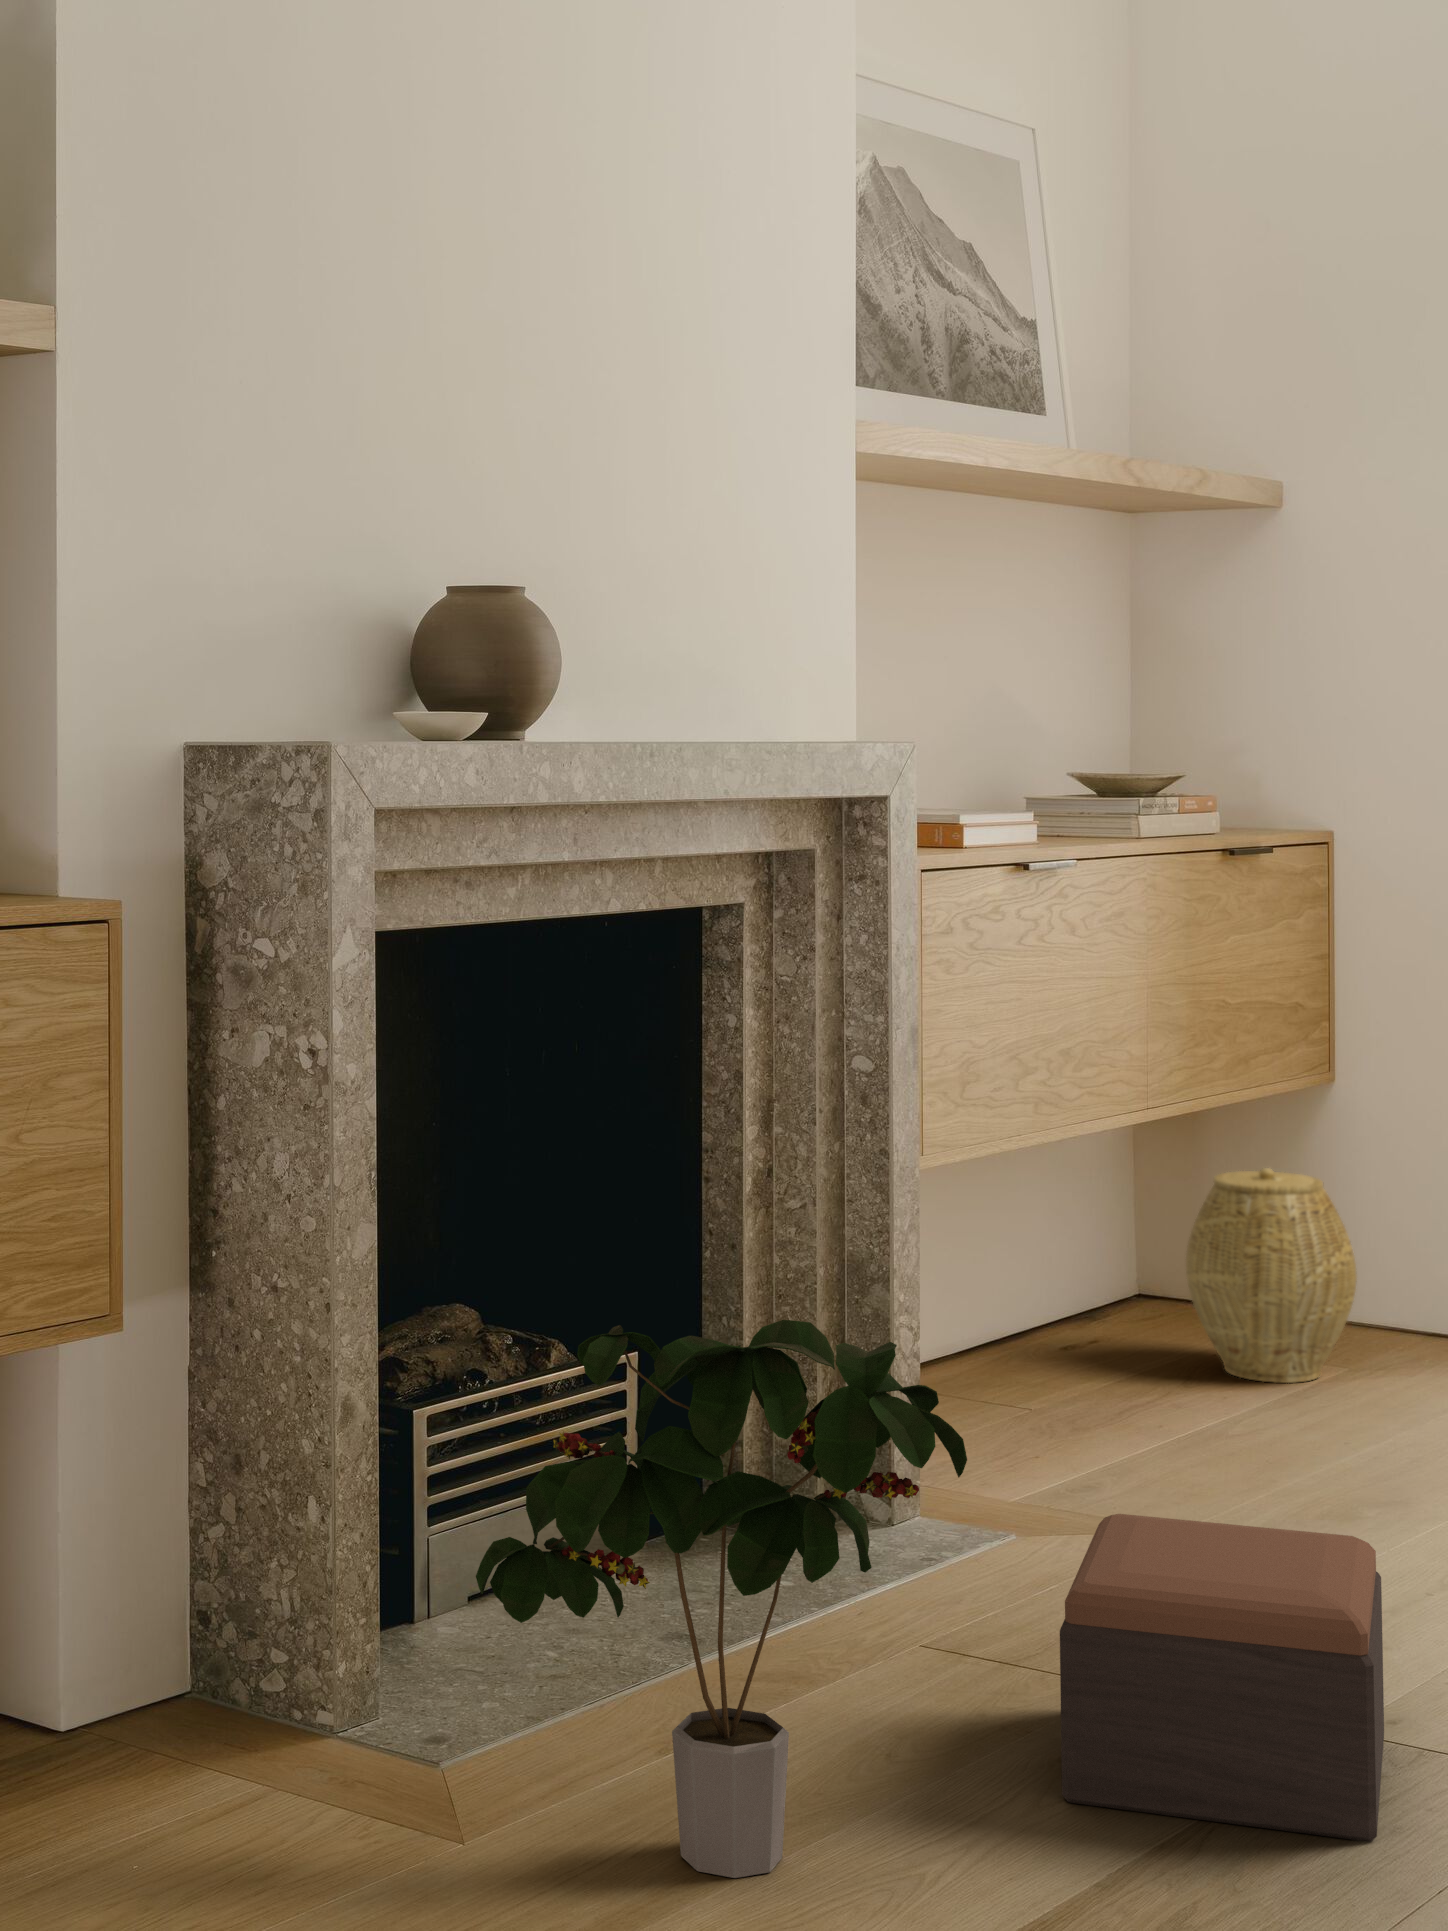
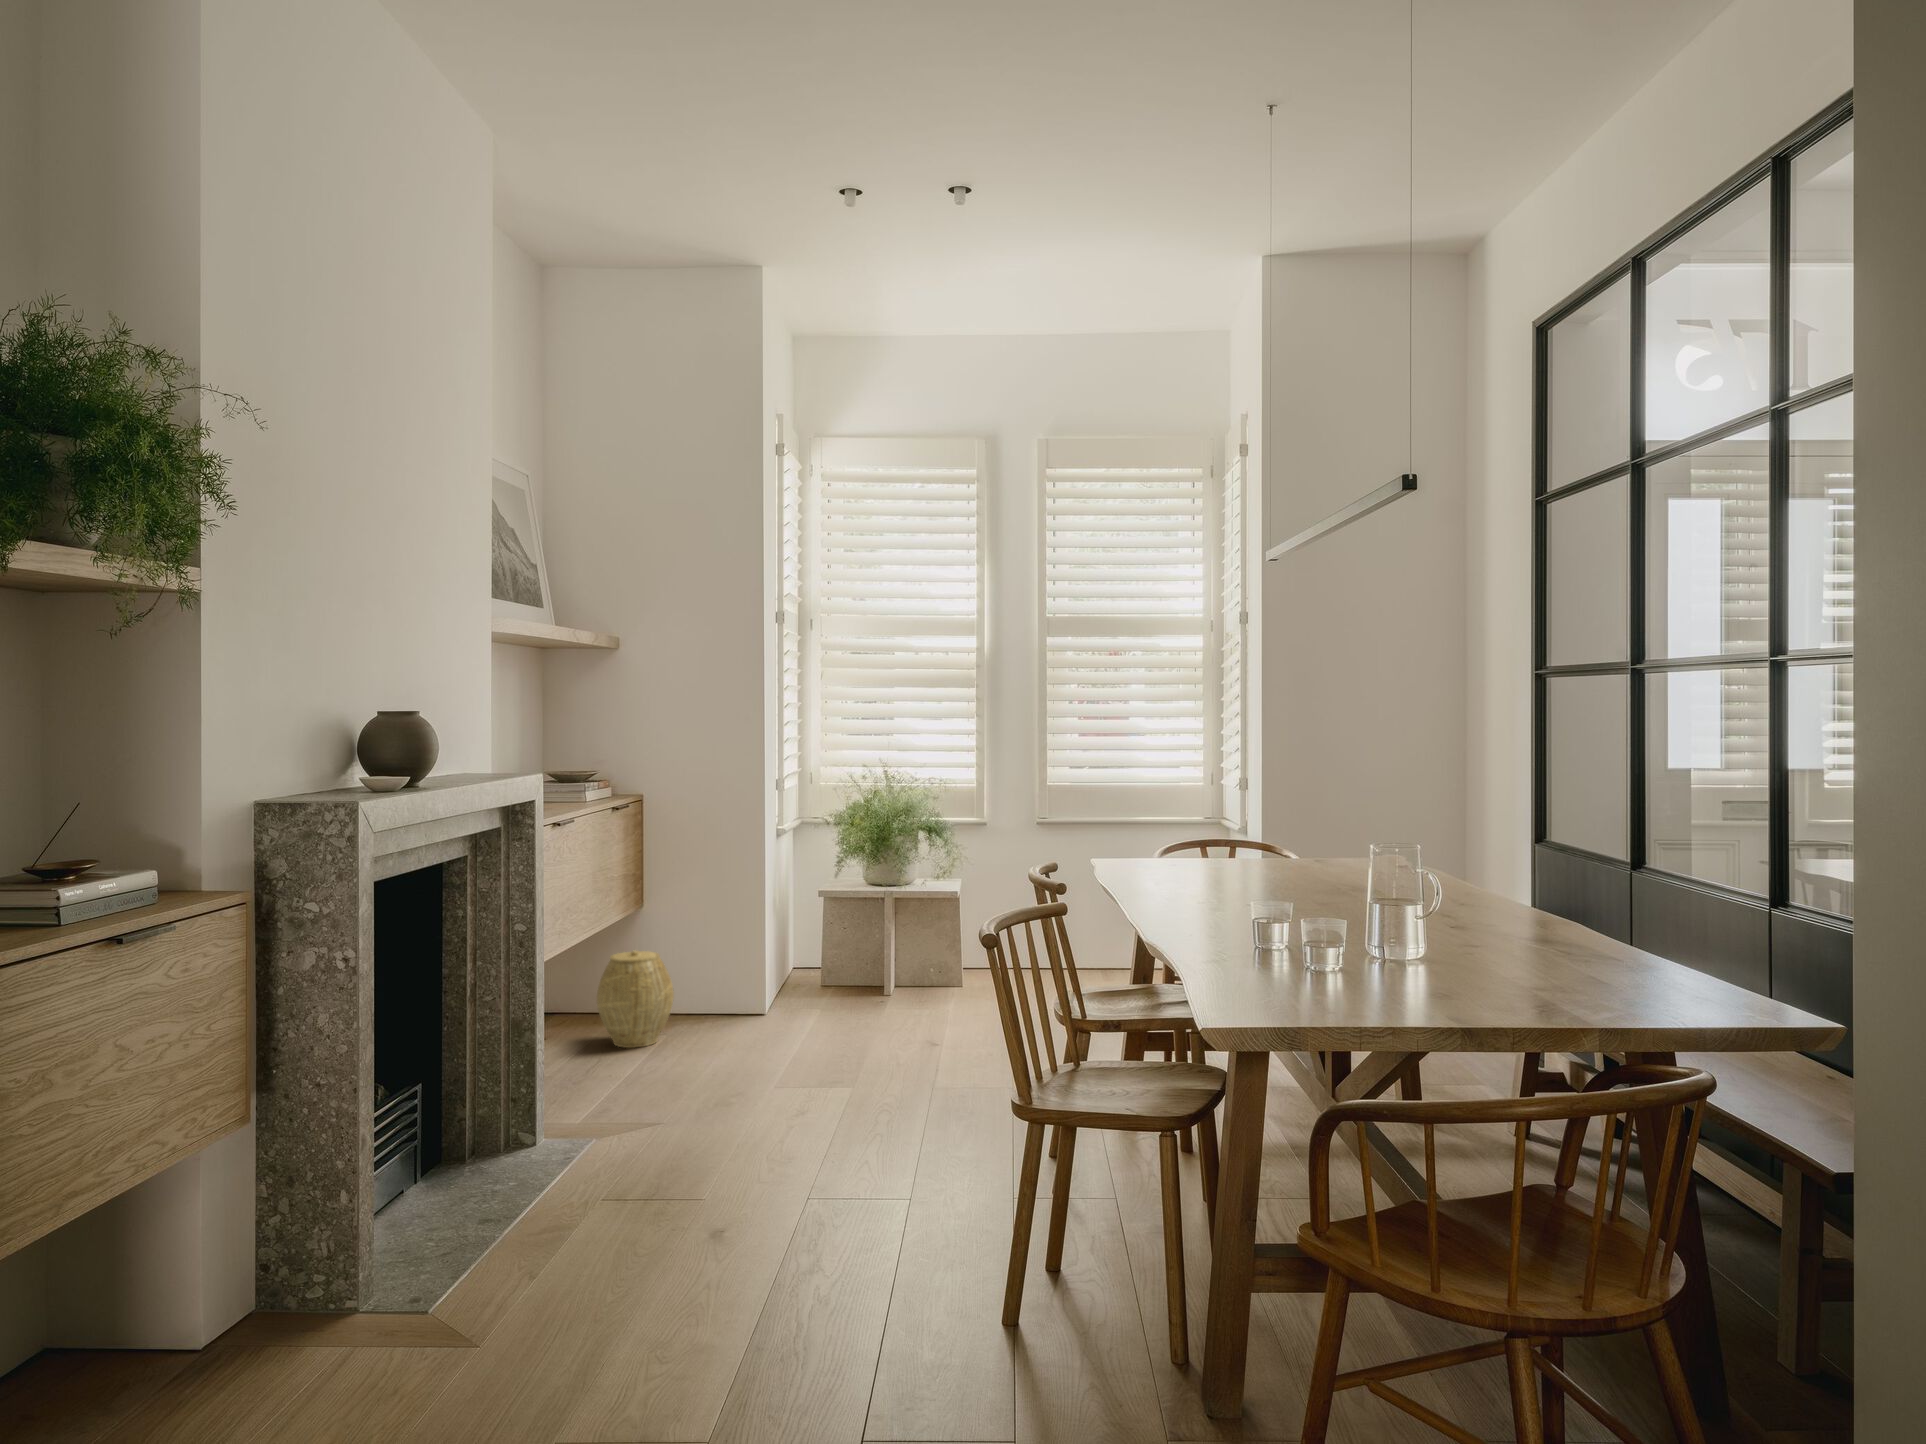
potted plant: present [476,1320,967,1878] -> none [487,1055,703,1310]
footstool: present [1060,1514,1384,1842] -> none [695,1104,839,1239]

